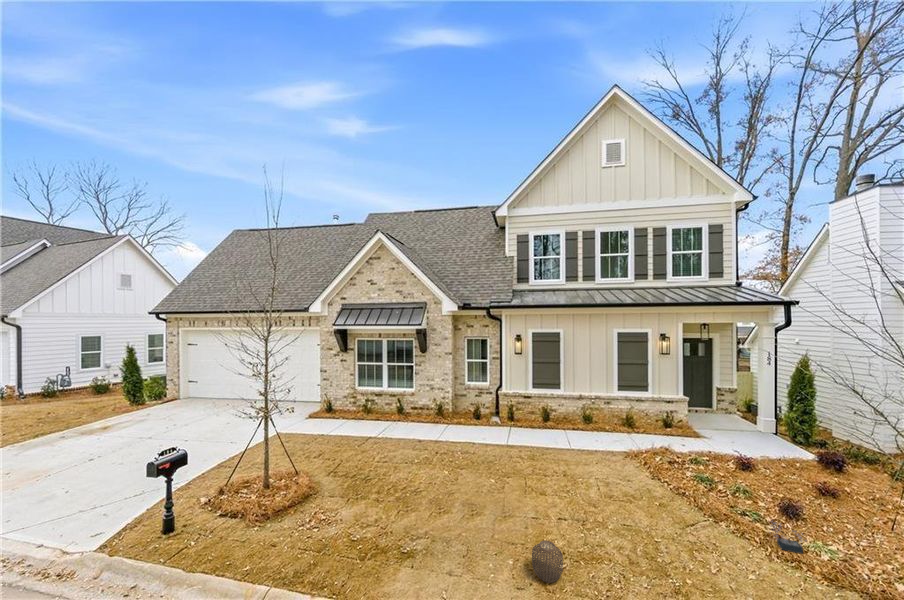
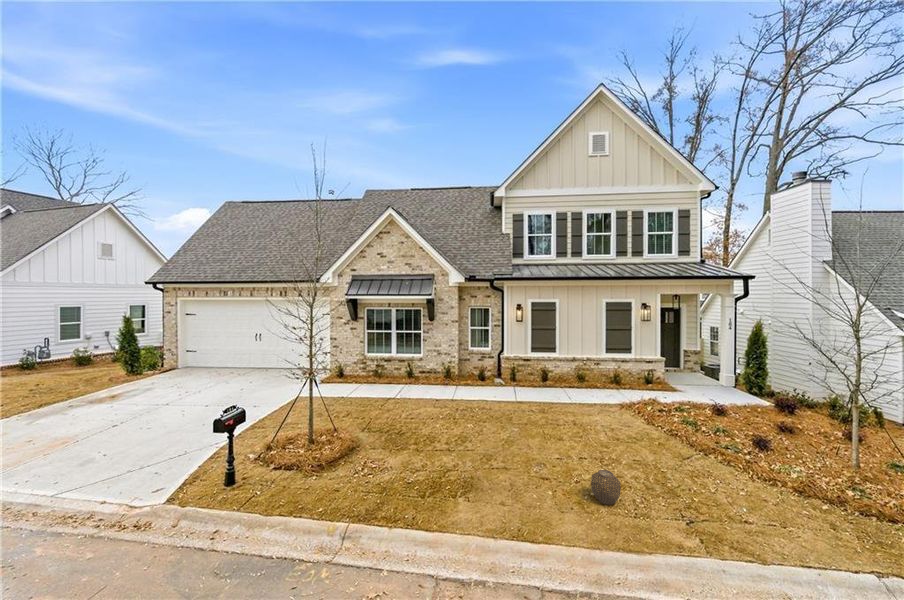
decorative plant: present [771,523,803,554] -> none [767,446,798,472]

